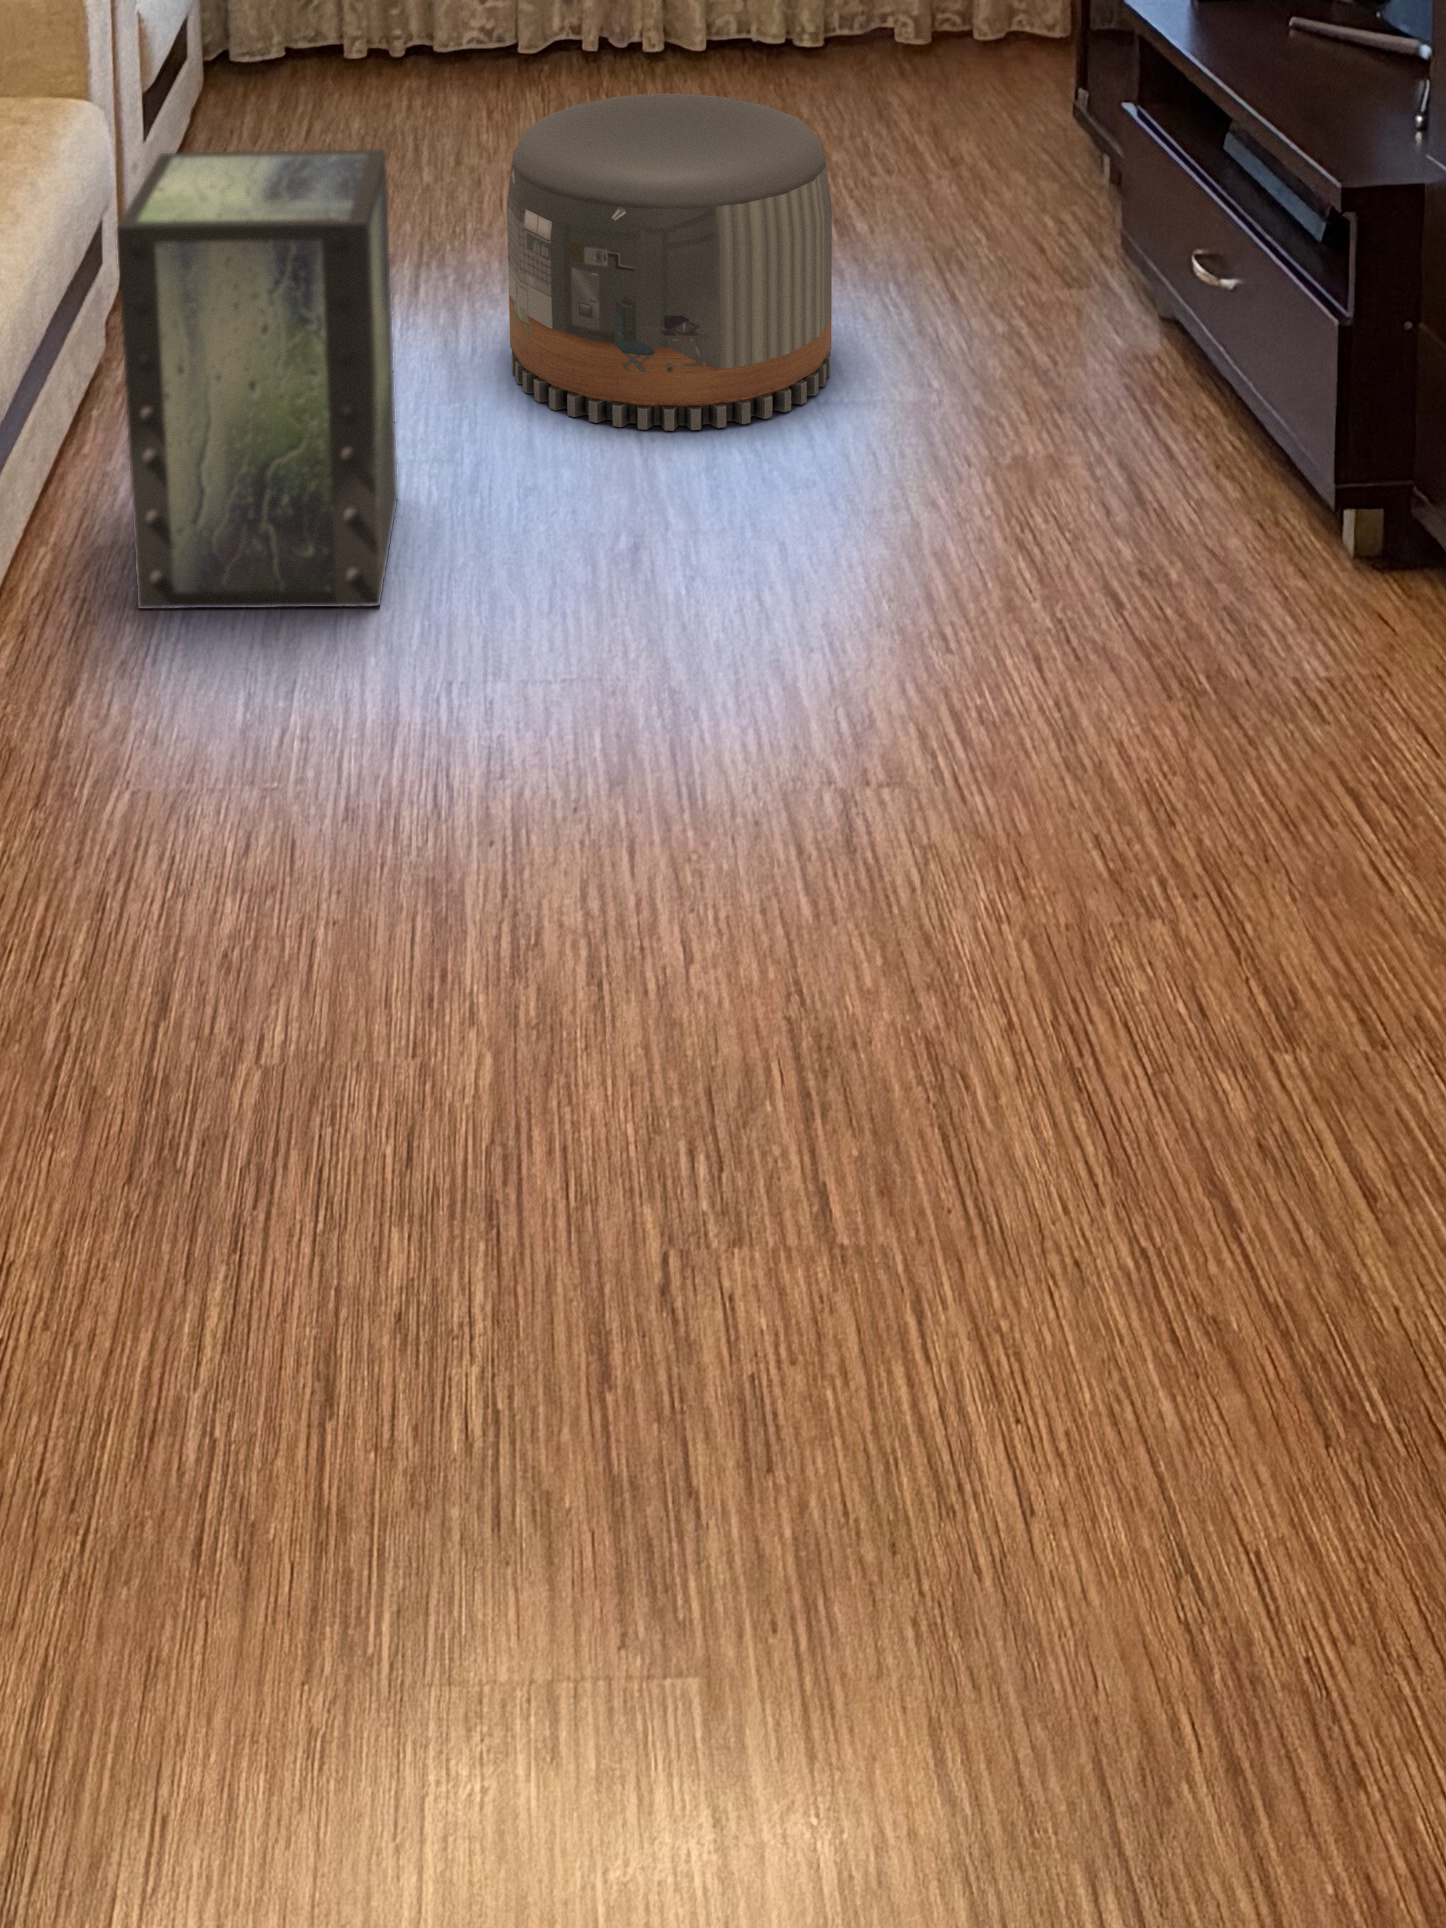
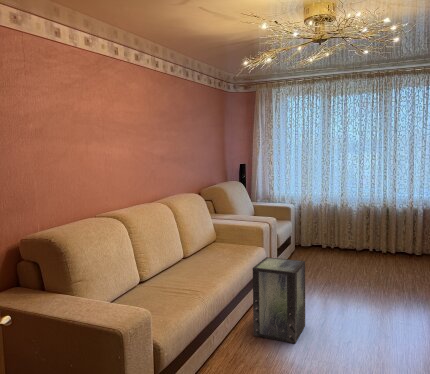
pouf: present [507,94,832,430] -> none [335,258,401,324]

